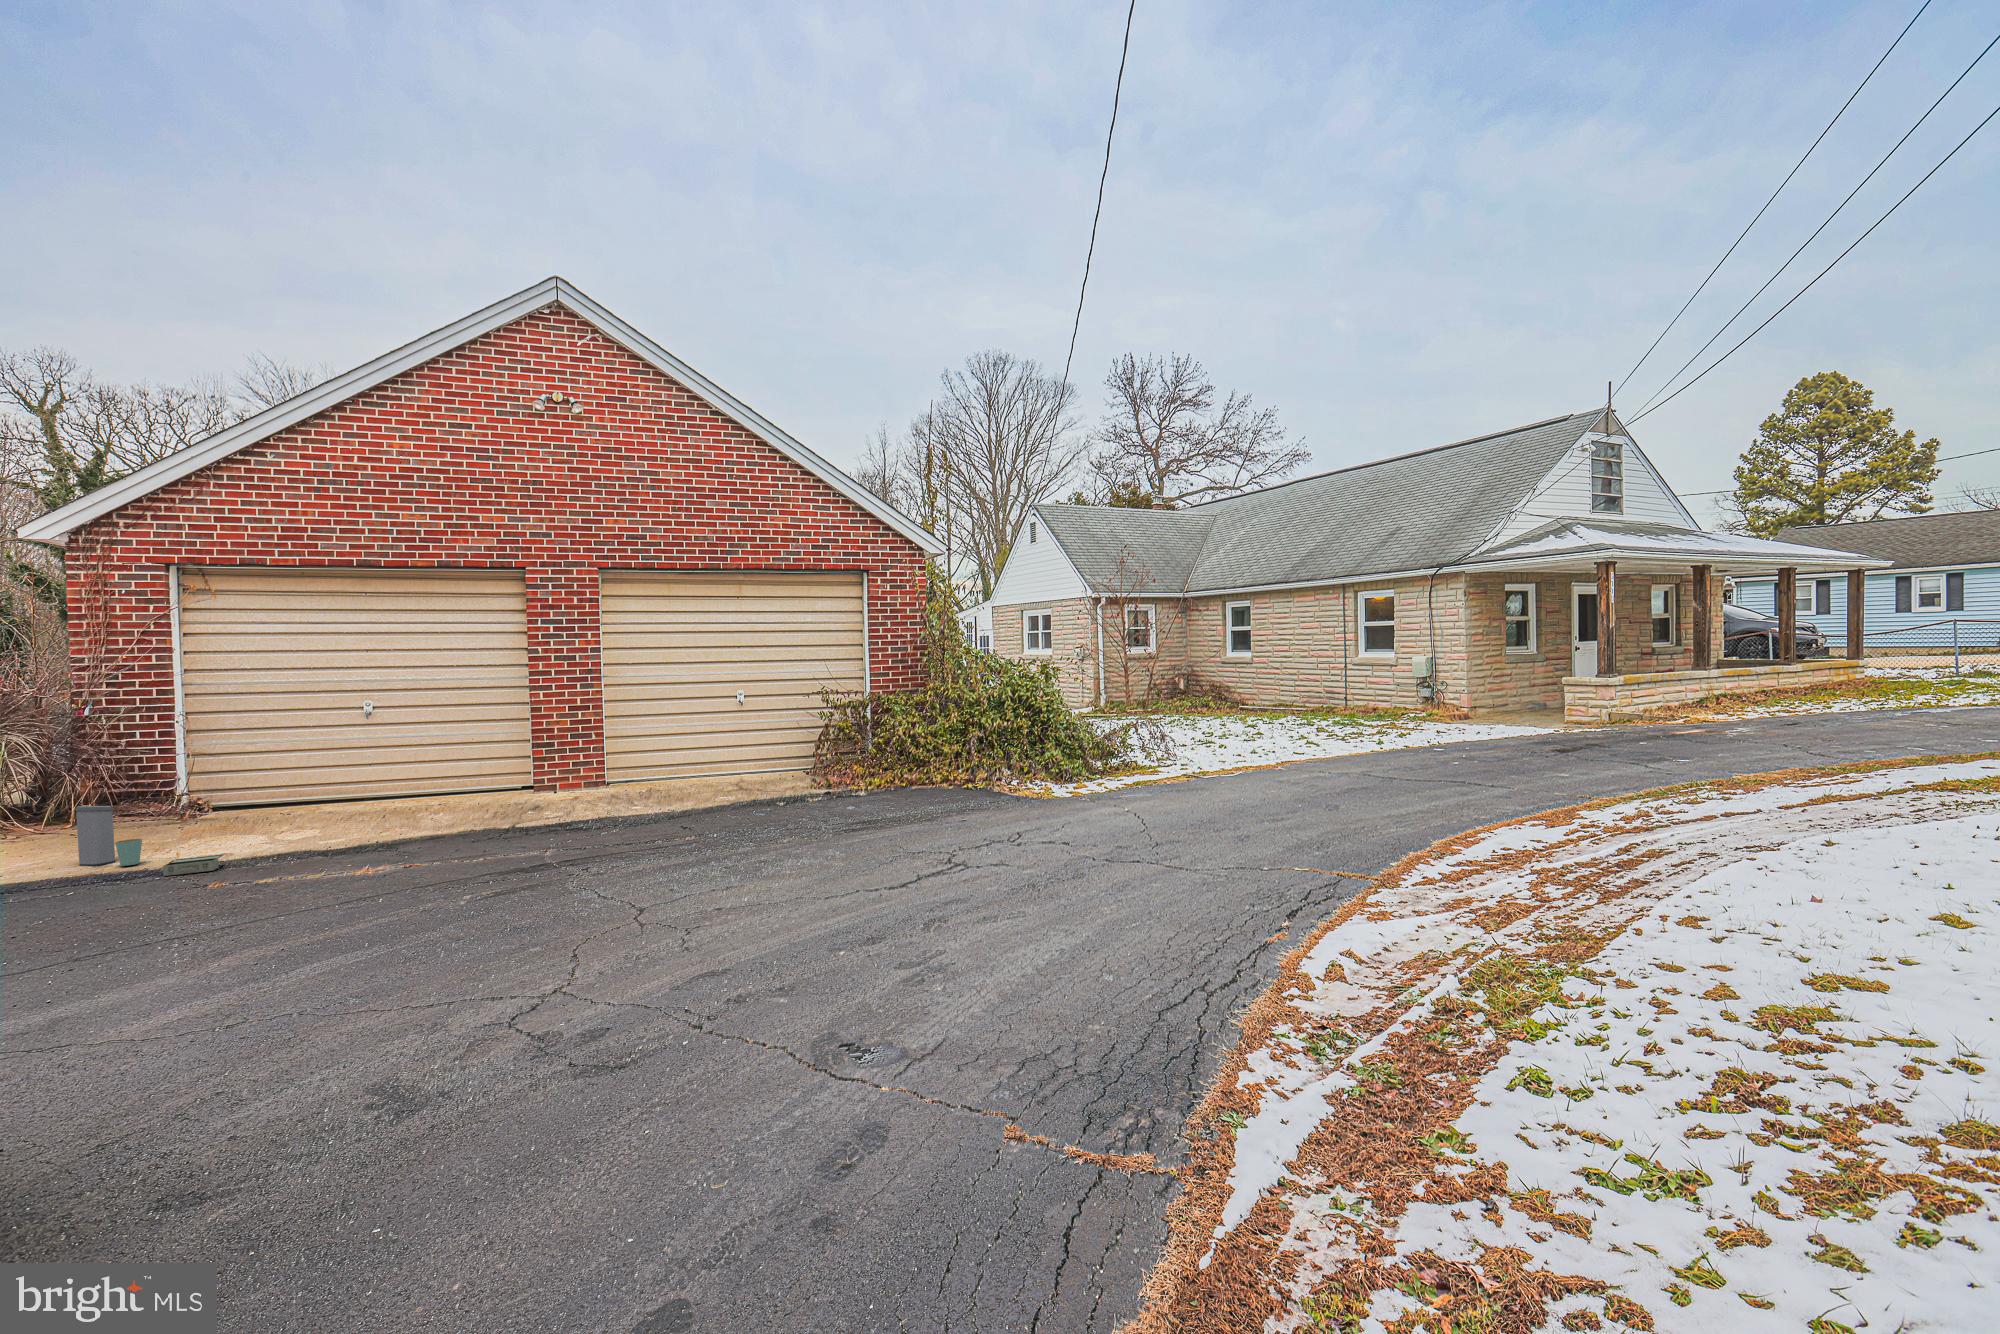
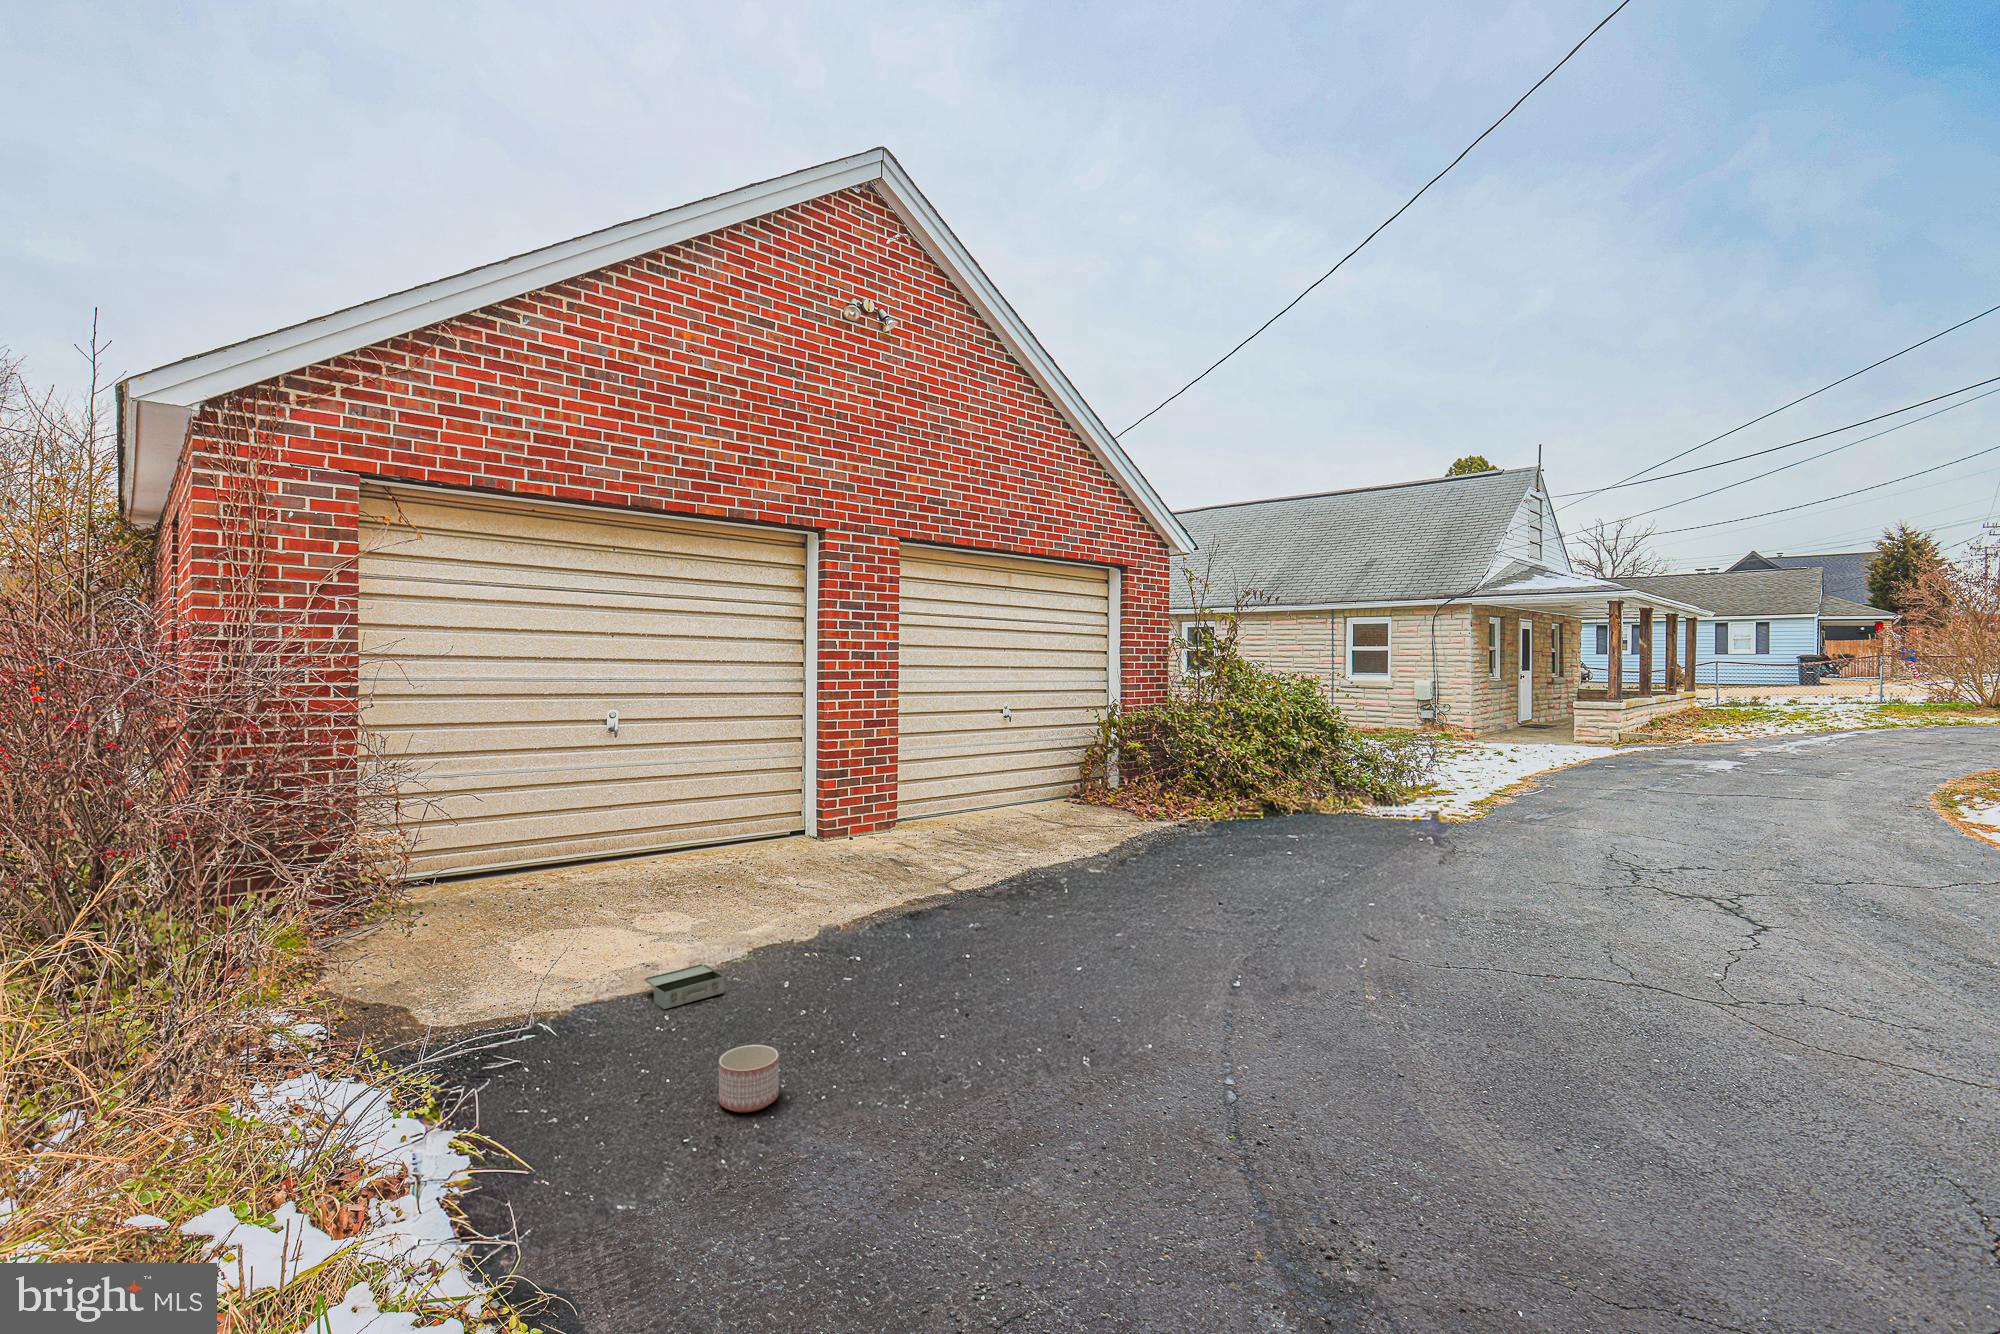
trash can: present [76,806,142,866] -> none [435,892,558,1001]
planter: none [60,886,108,919] -> present [719,1045,779,1112]

